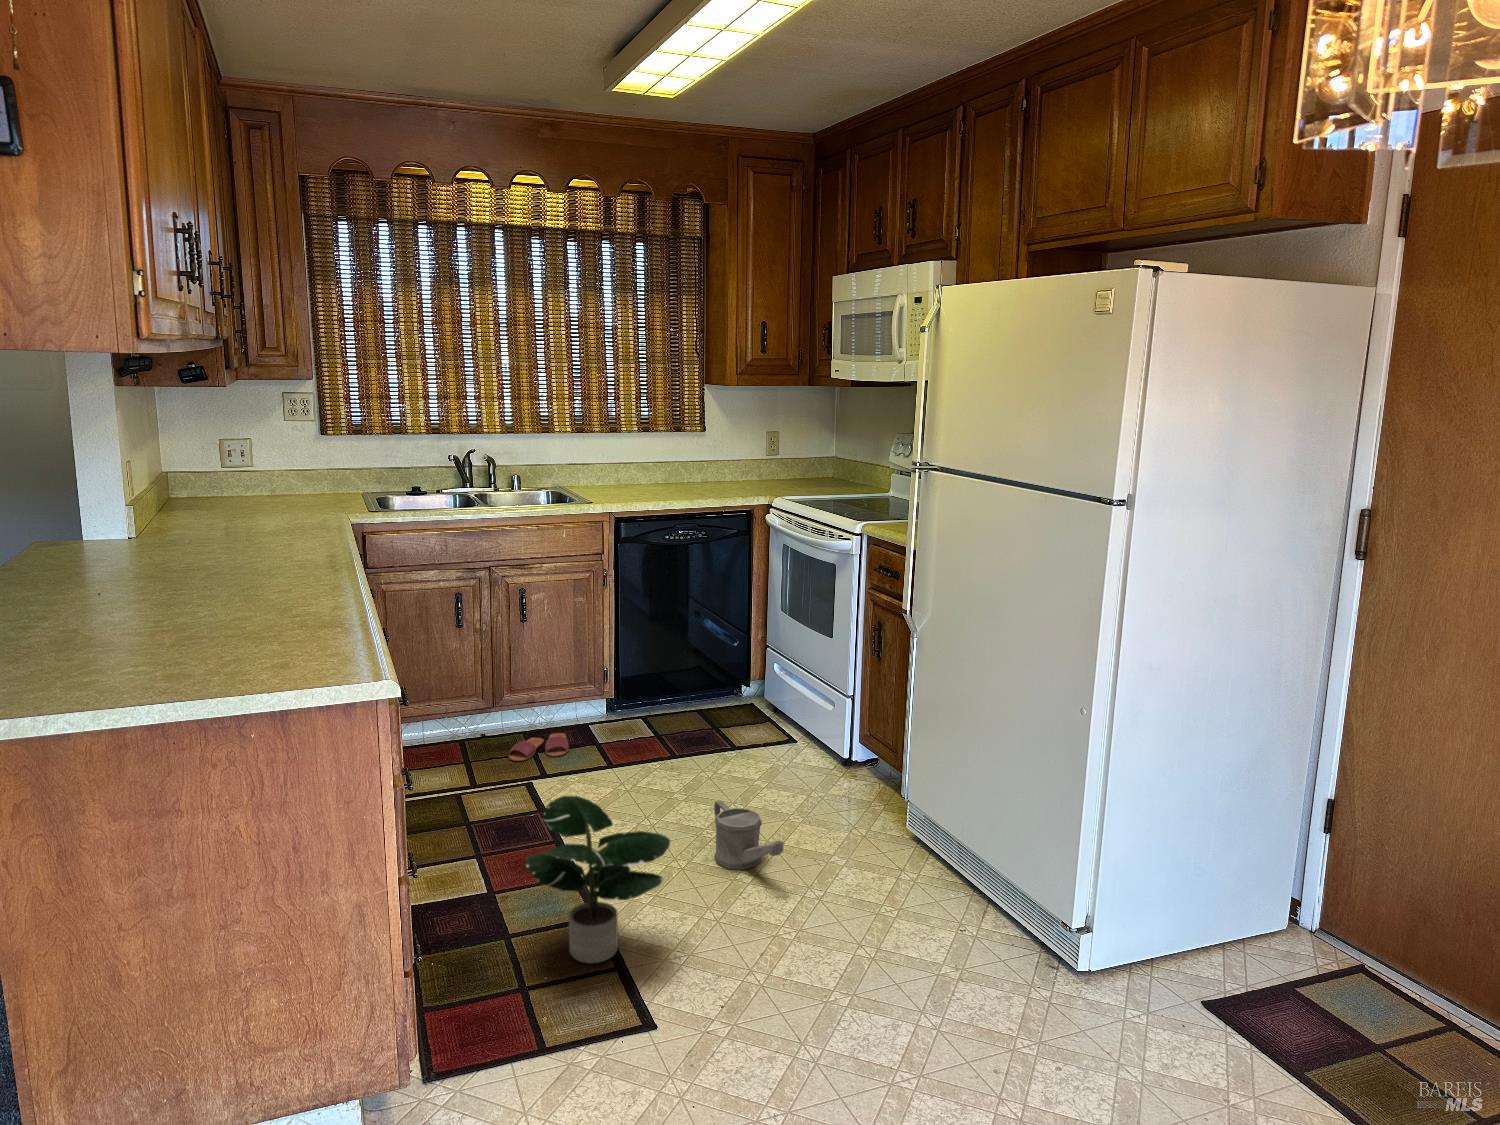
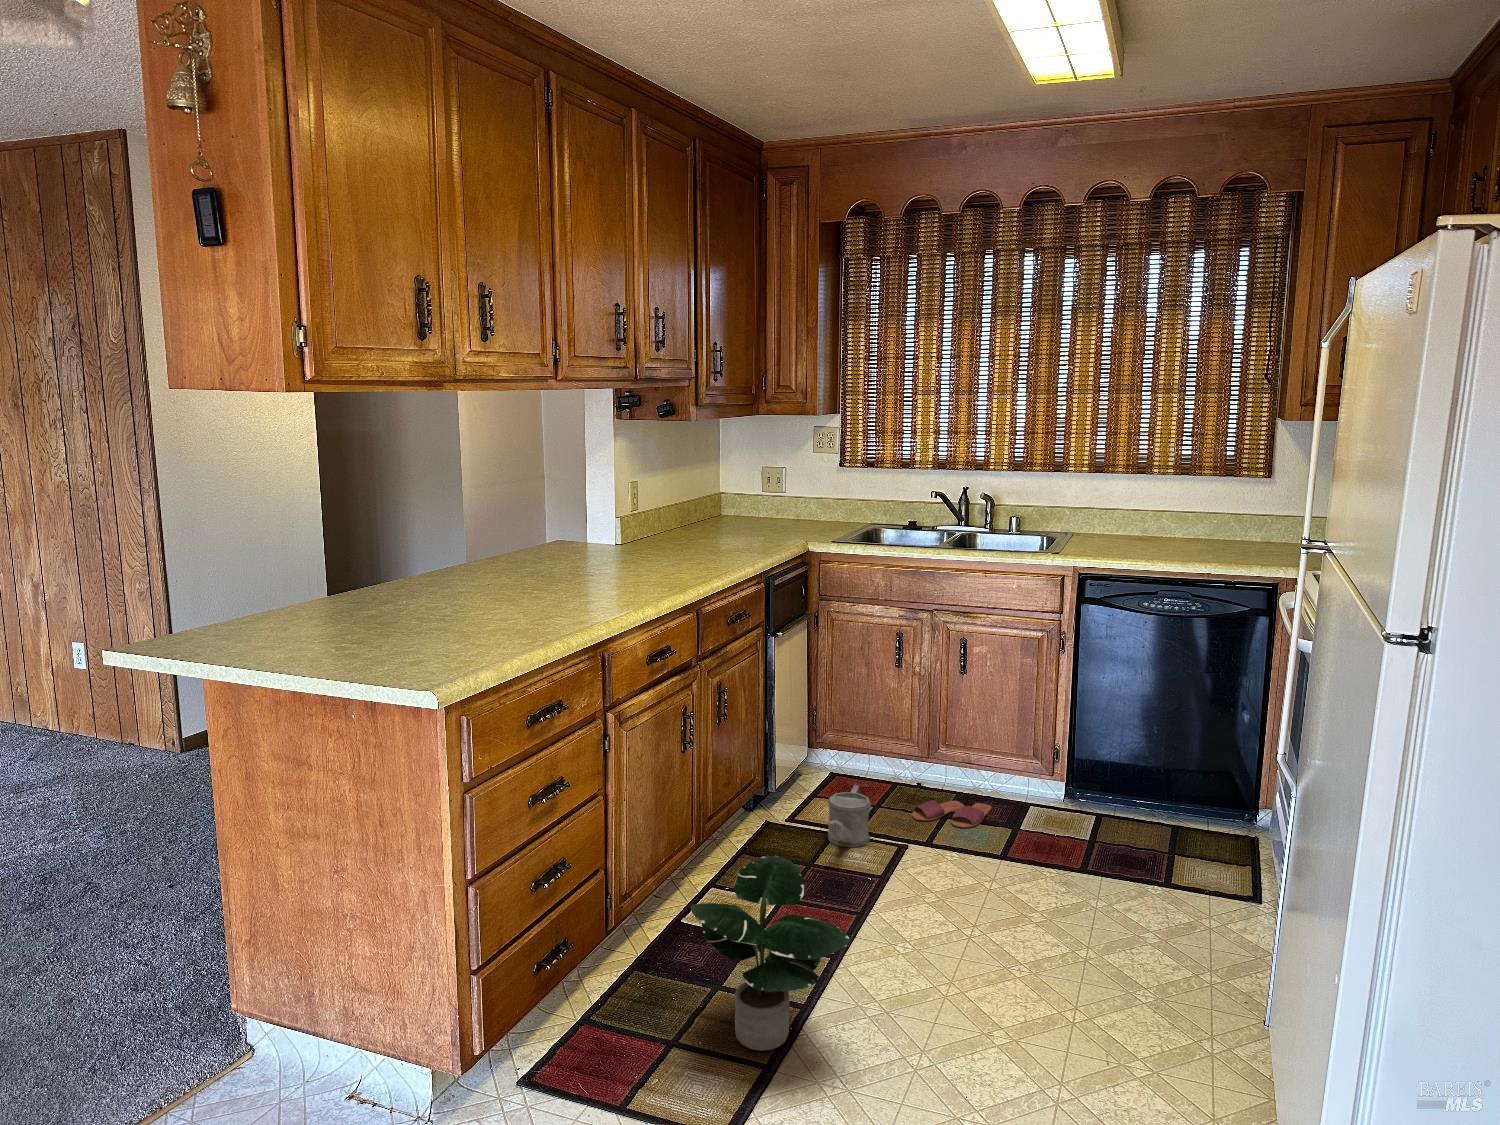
watering can: present [714,801,784,870] -> present [828,785,871,848]

